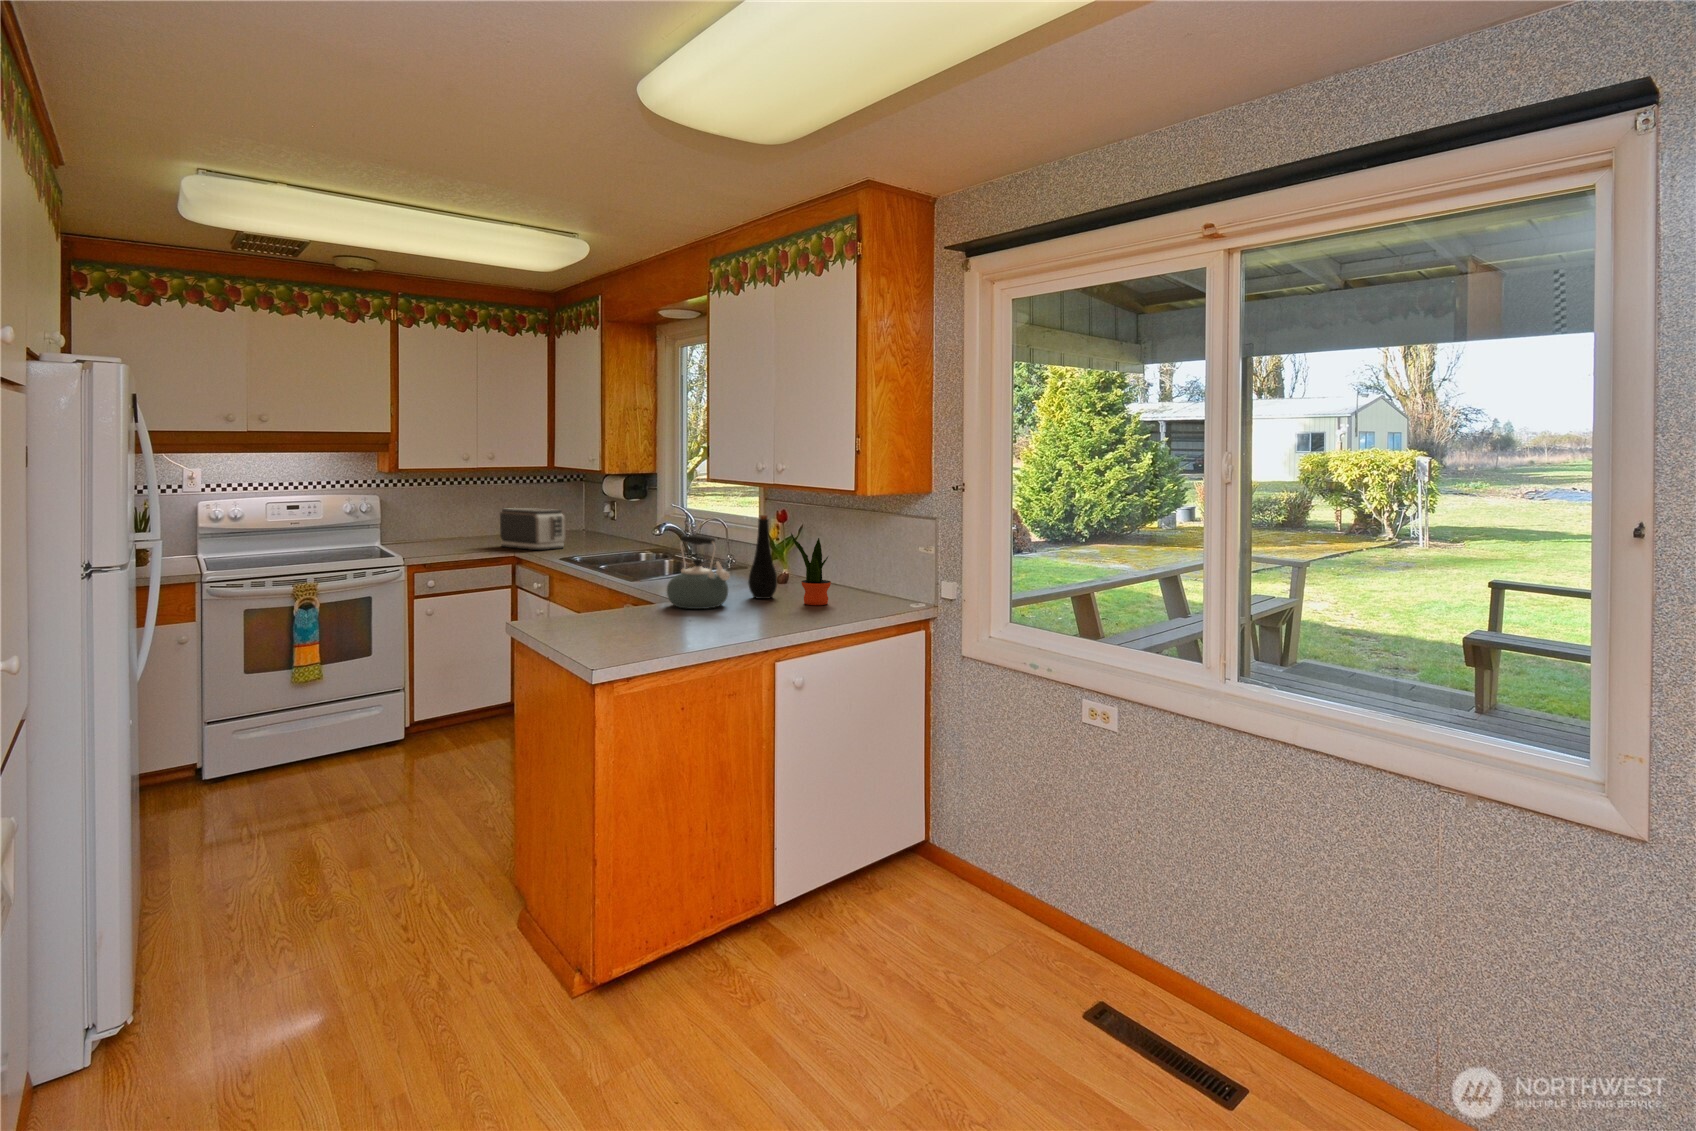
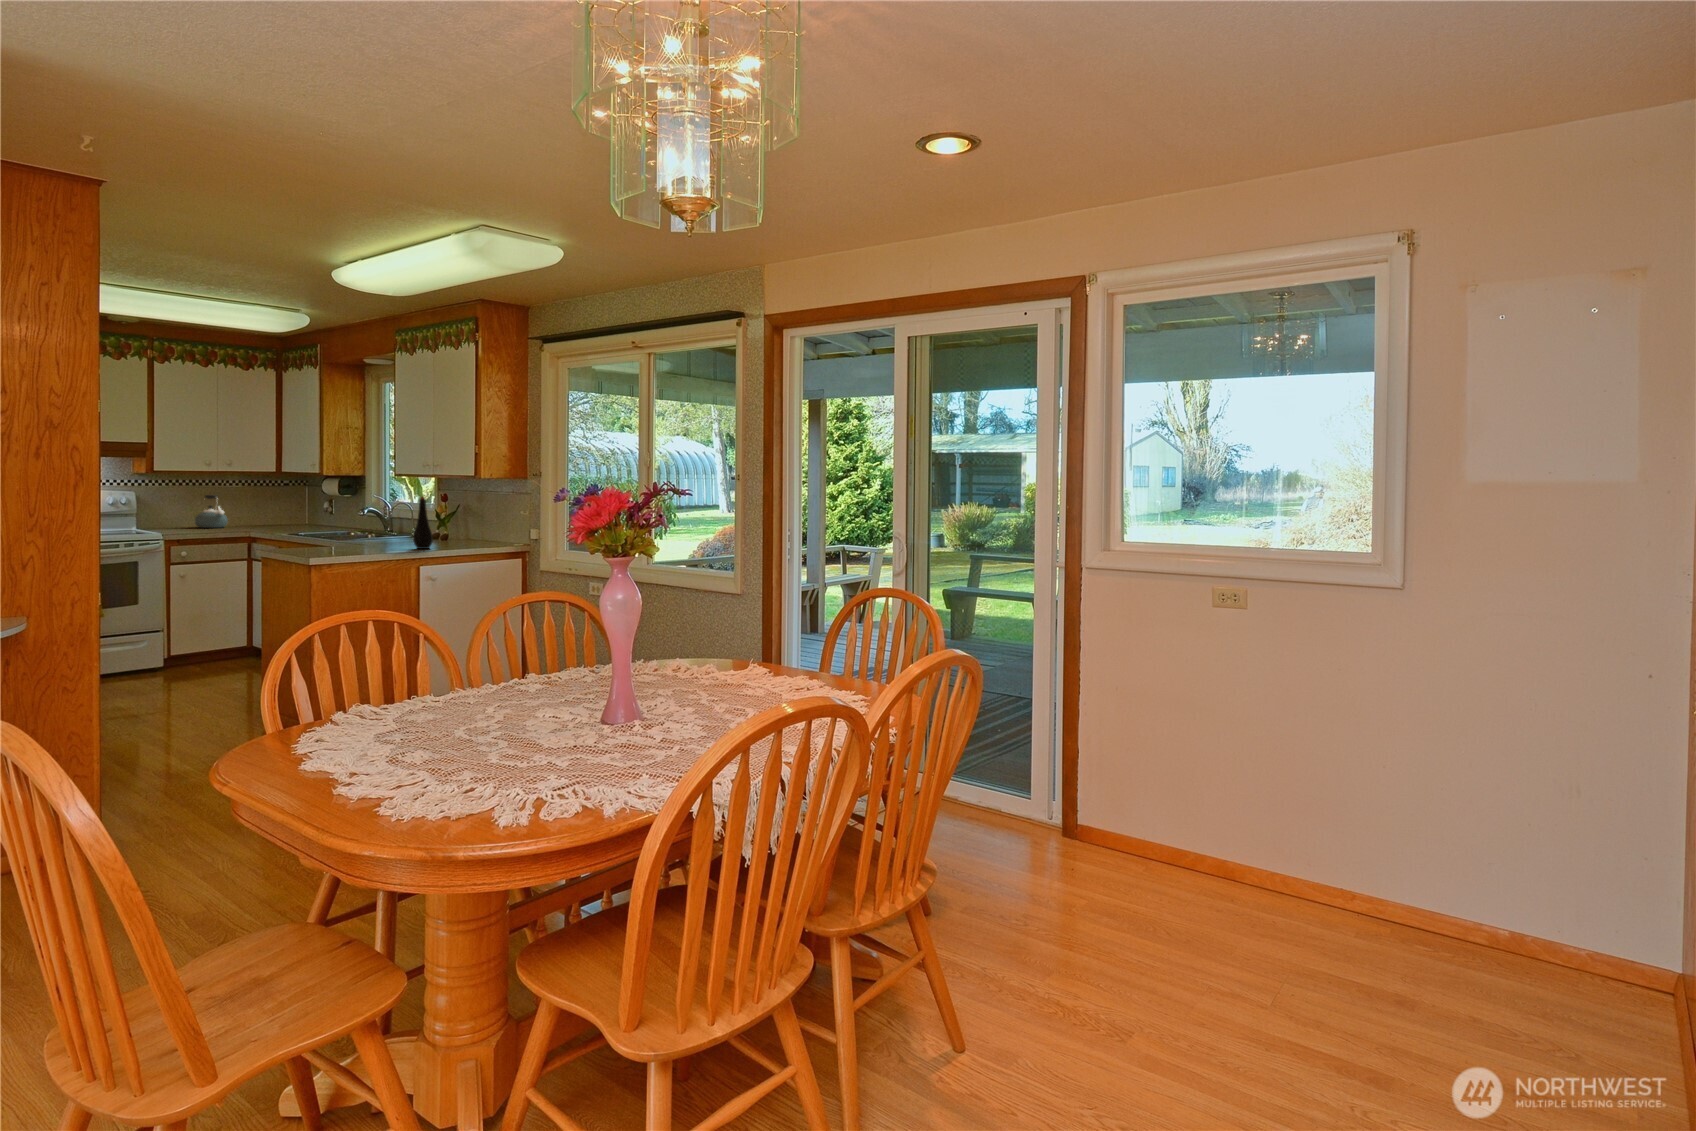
toaster: present [500,508,566,550] -> none [237,502,292,532]
potted plant: present [791,533,831,605] -> none [438,506,465,551]
kettle: present [667,535,730,609] -> present [195,495,228,528]

